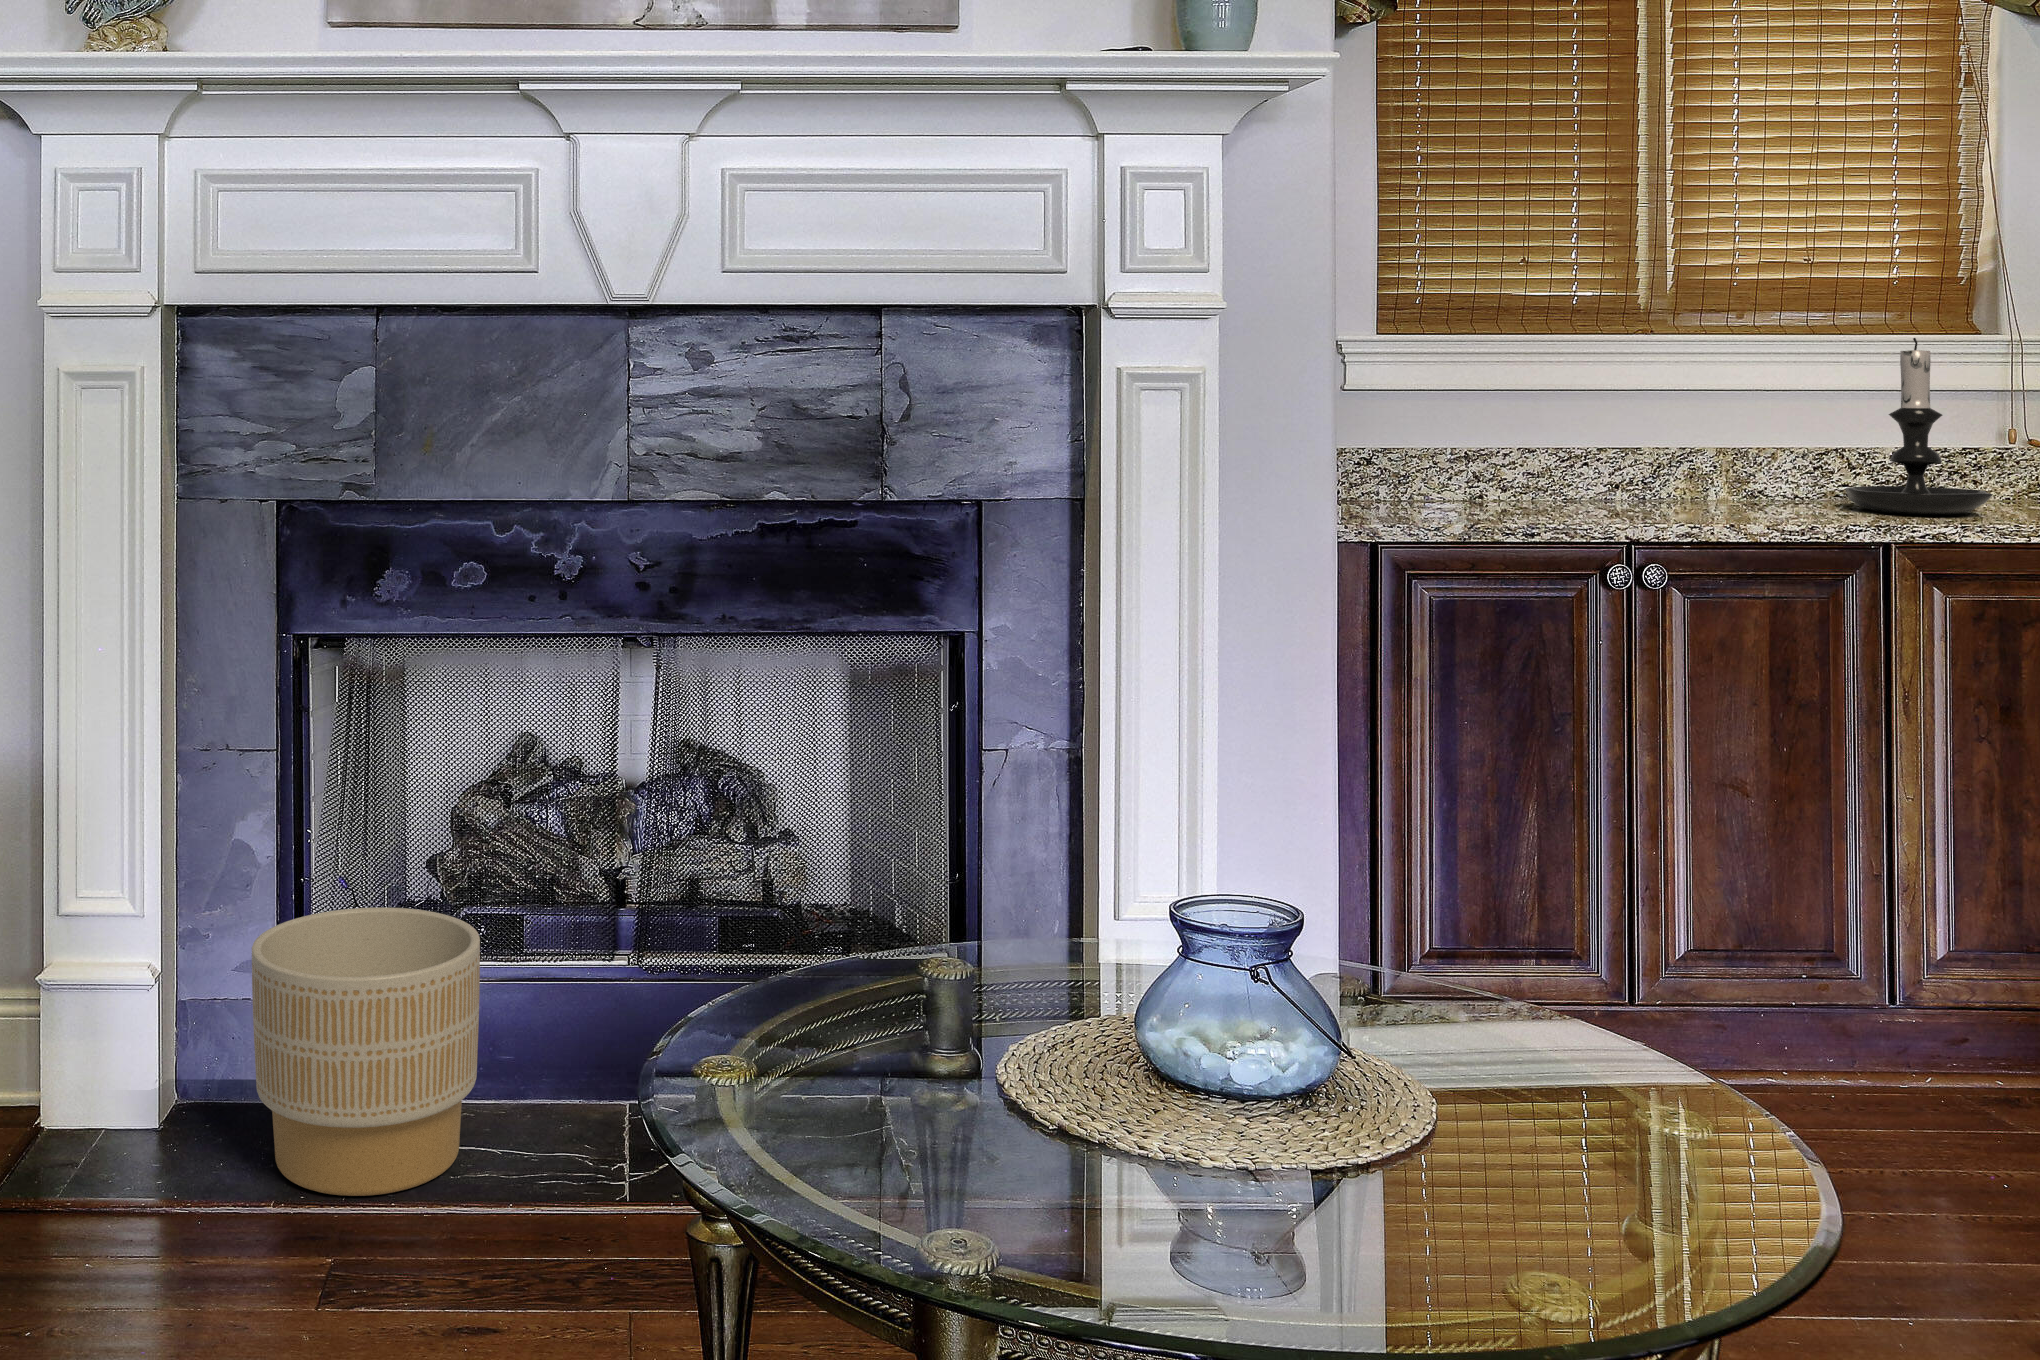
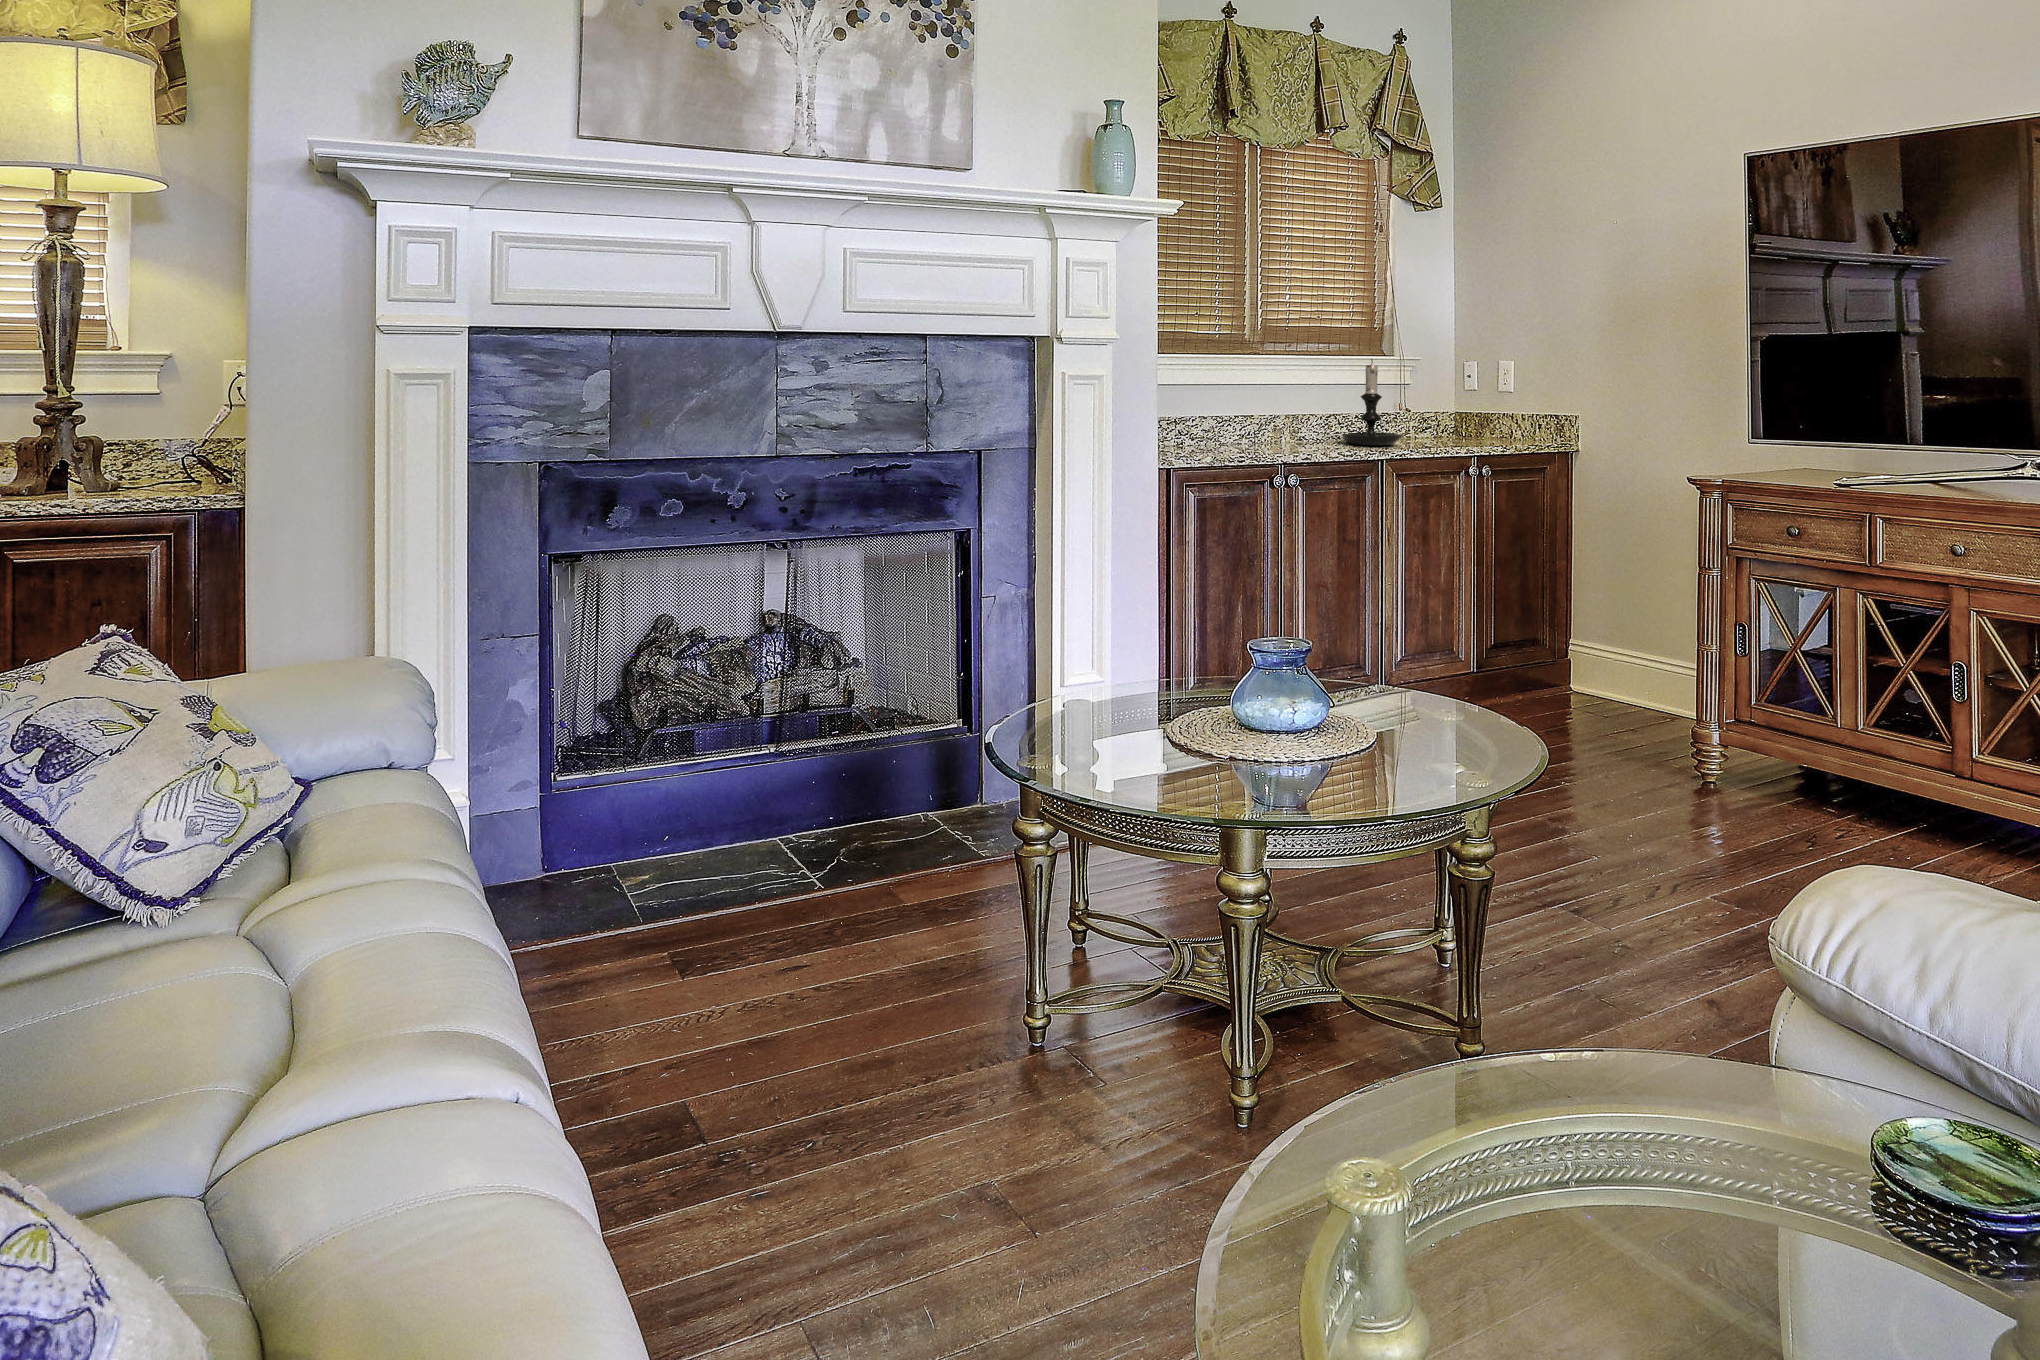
planter: present [252,907,480,1196] -> none [551,730,710,917]

